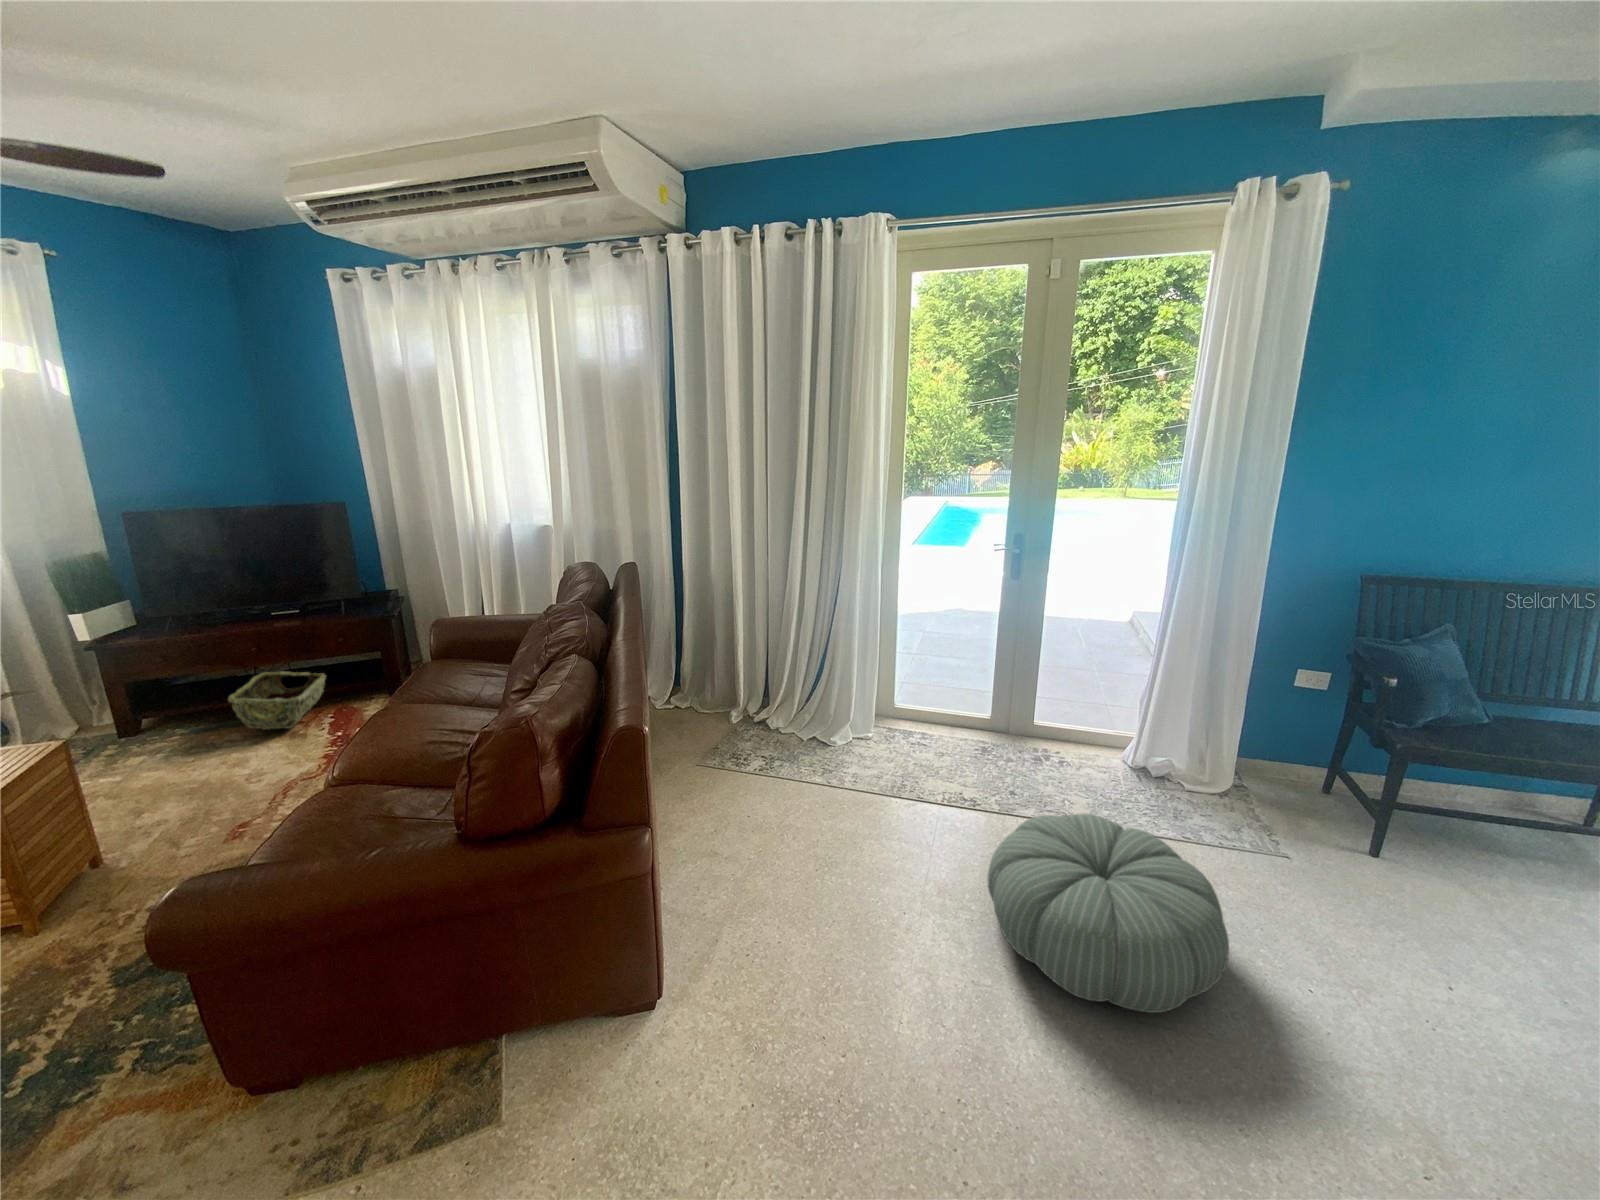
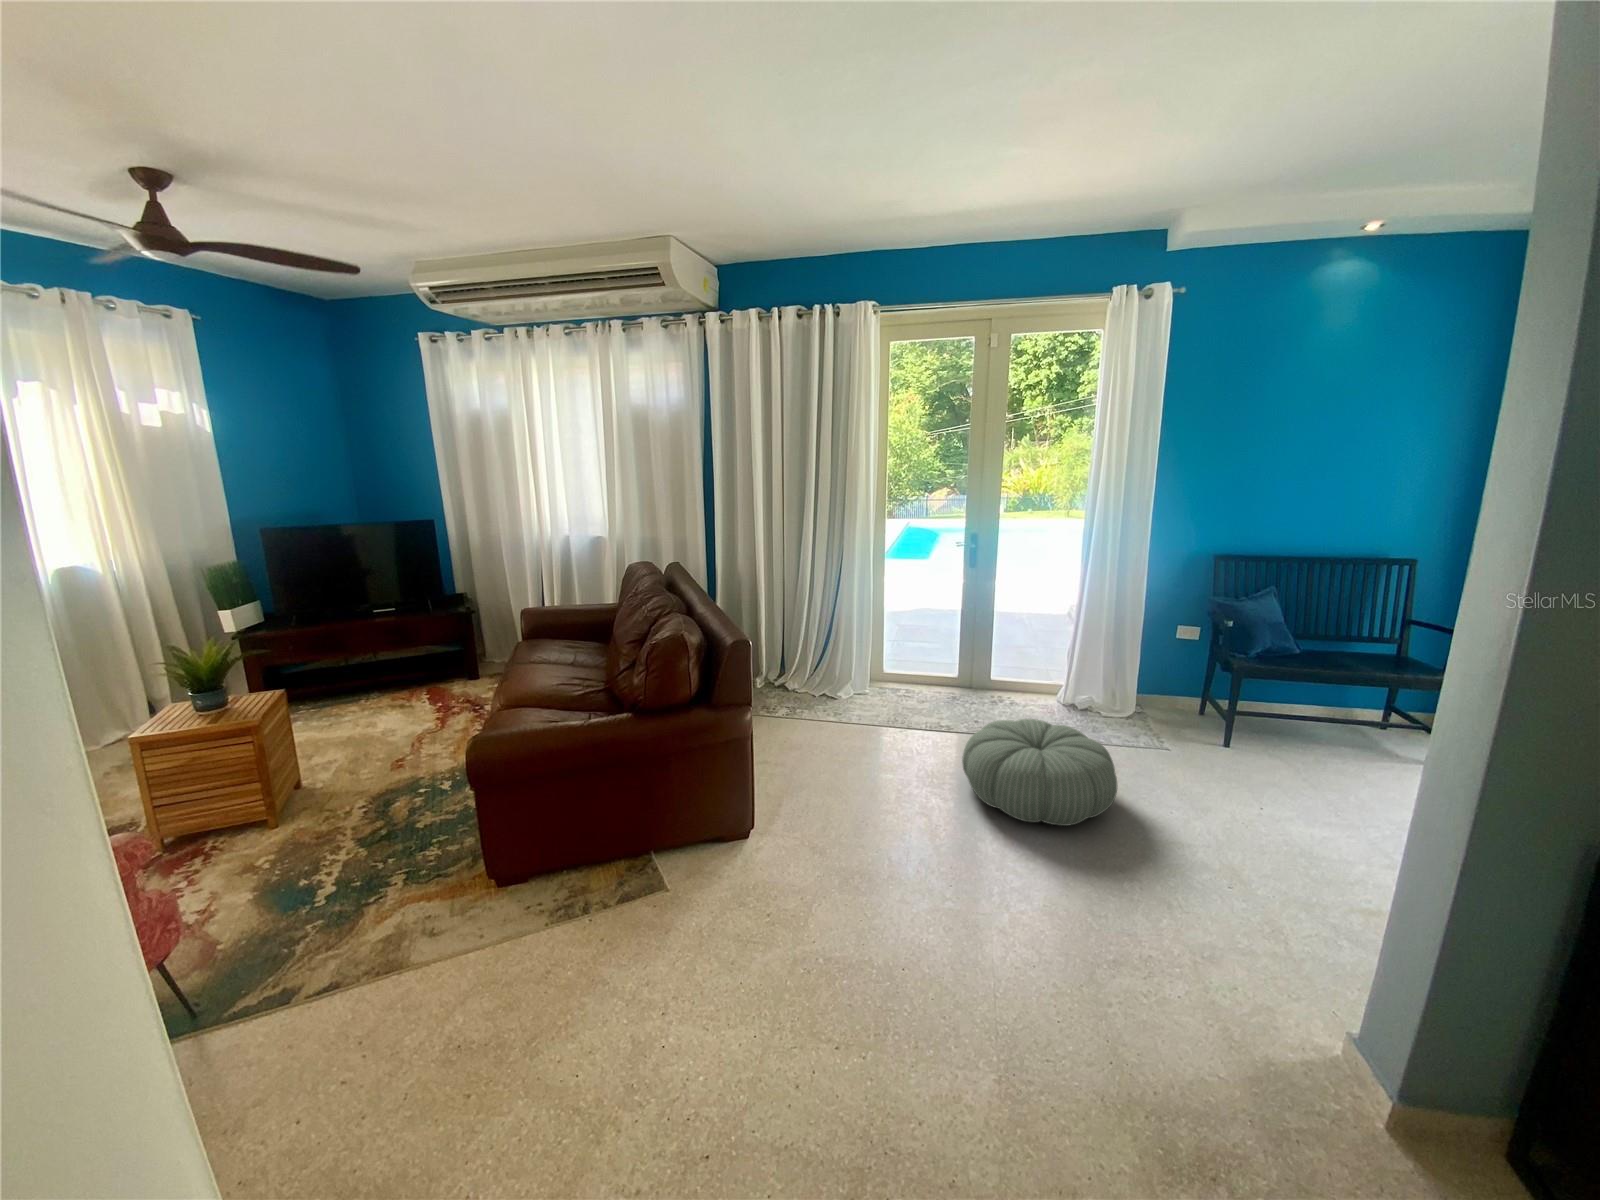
woven basket: present [228,671,326,729] -> none [353,659,418,702]

